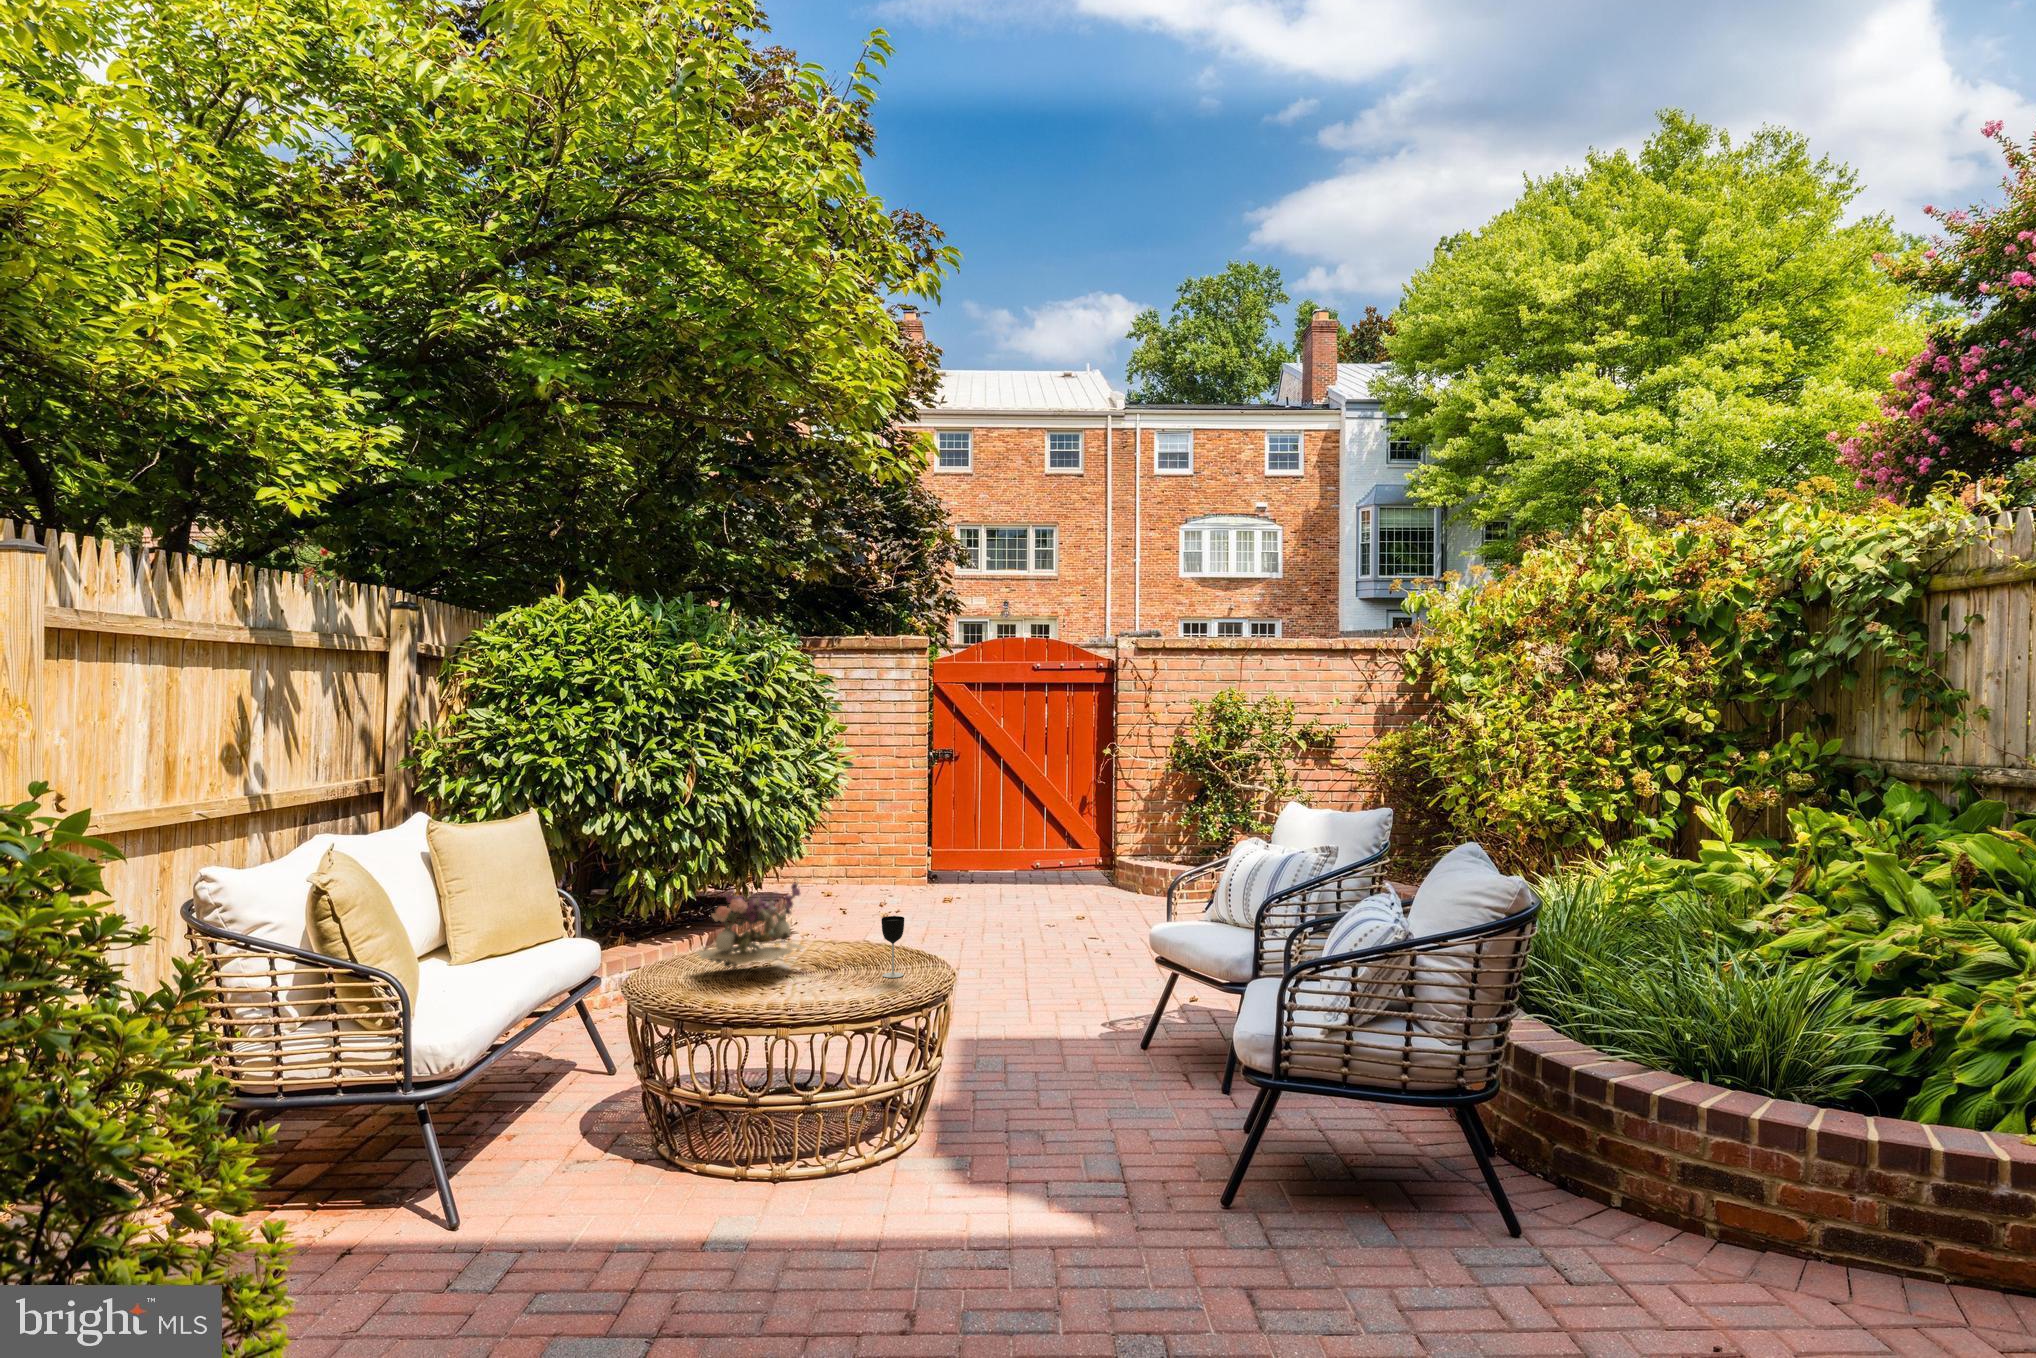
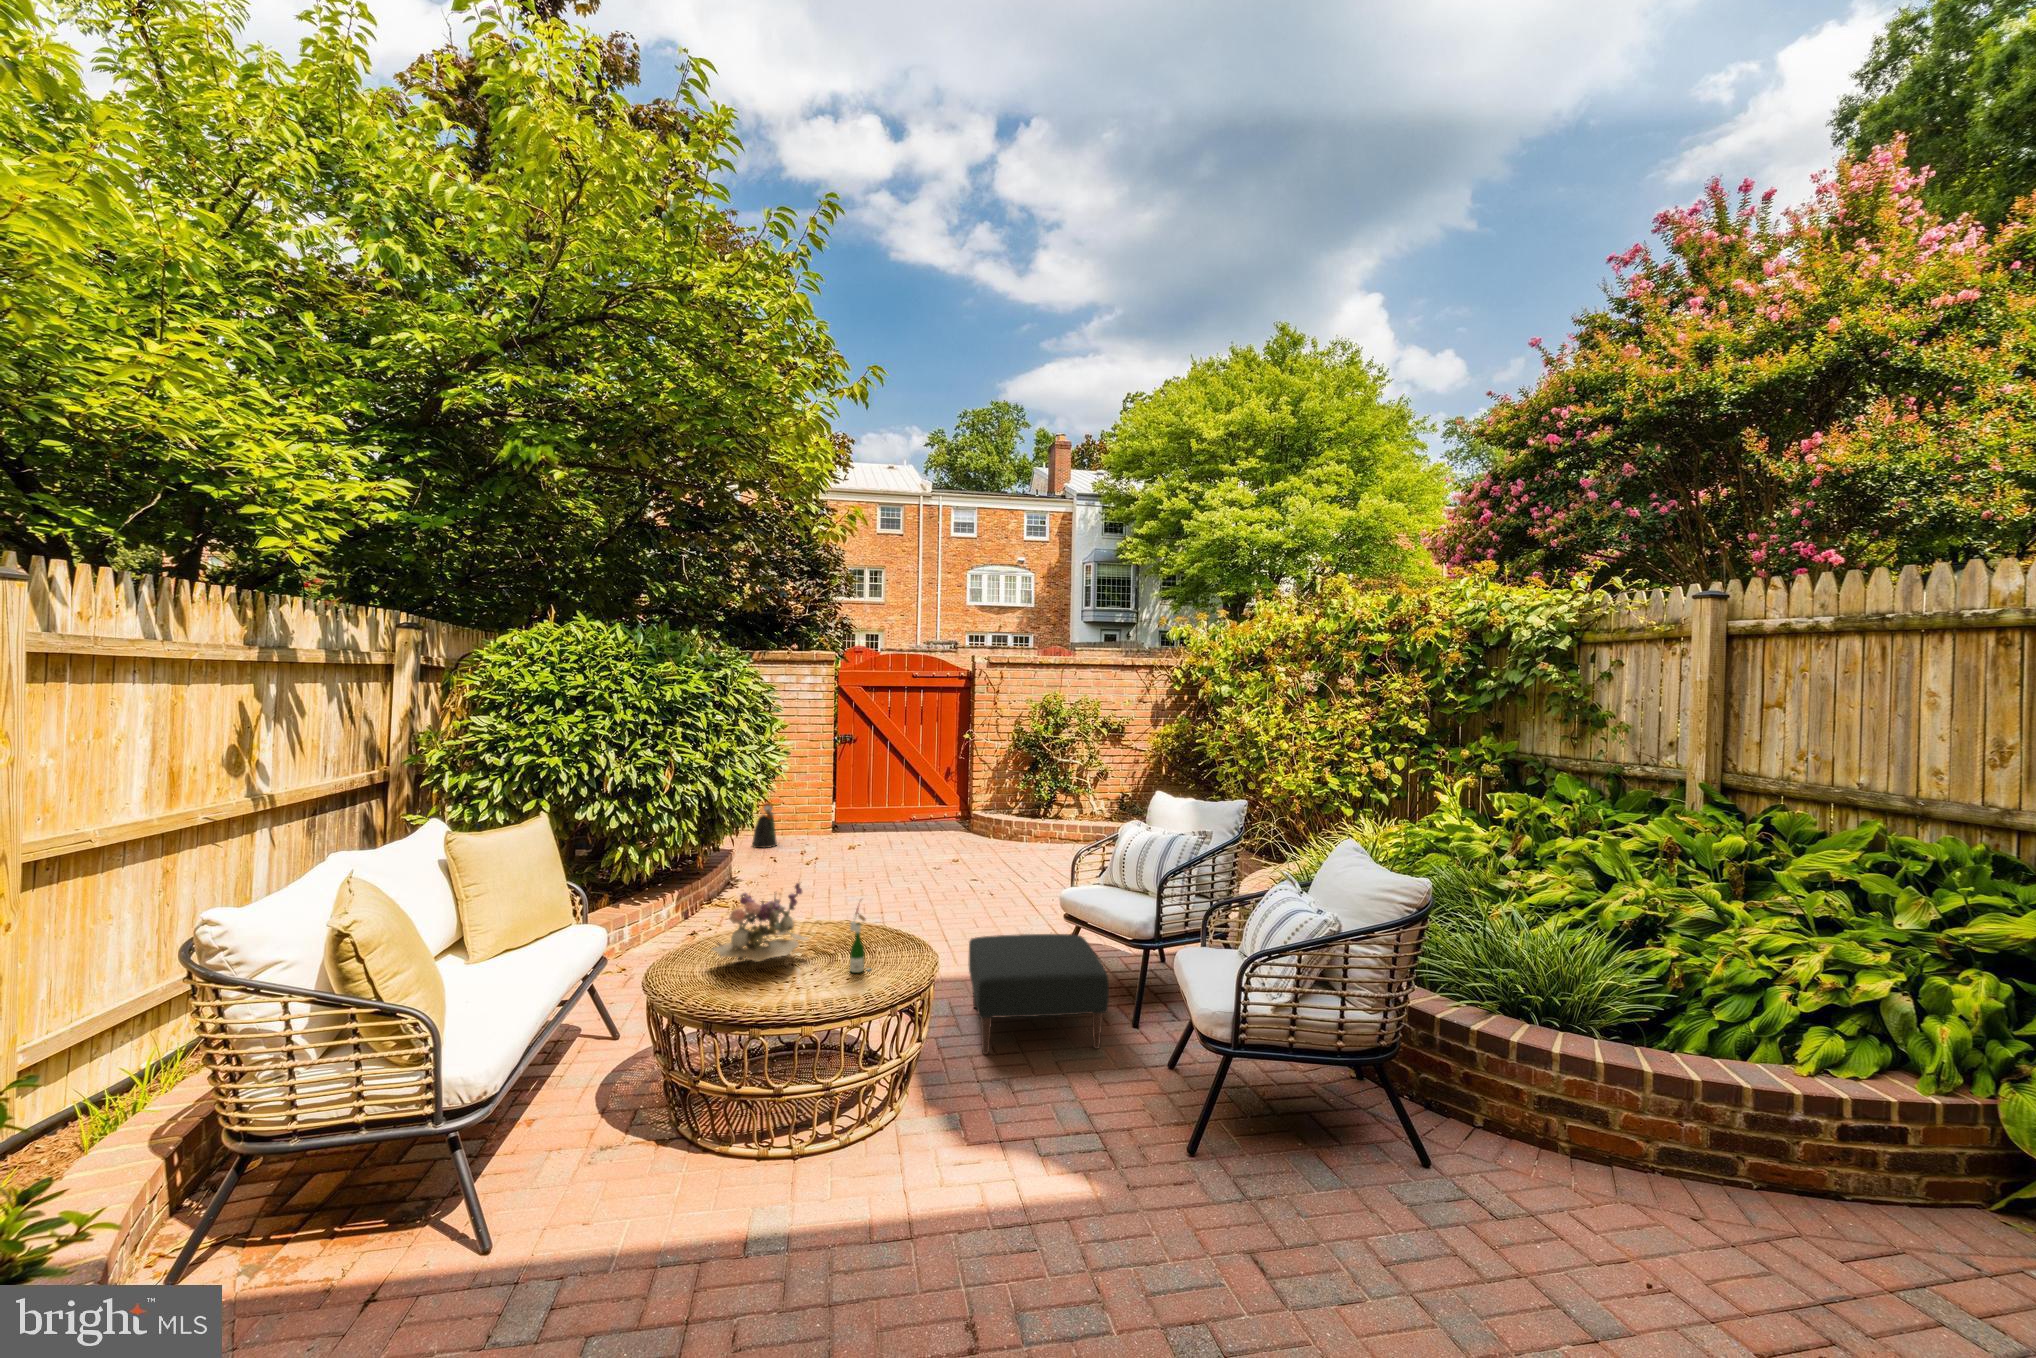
watering can: none [824,839,858,899] -> present [752,802,777,848]
wine bottle: none [846,895,872,984] -> present [850,906,870,973]
wine glass: present [881,916,904,978] -> none [876,910,896,963]
ottoman: none [1023,977,1195,1117] -> present [969,934,1109,1054]

